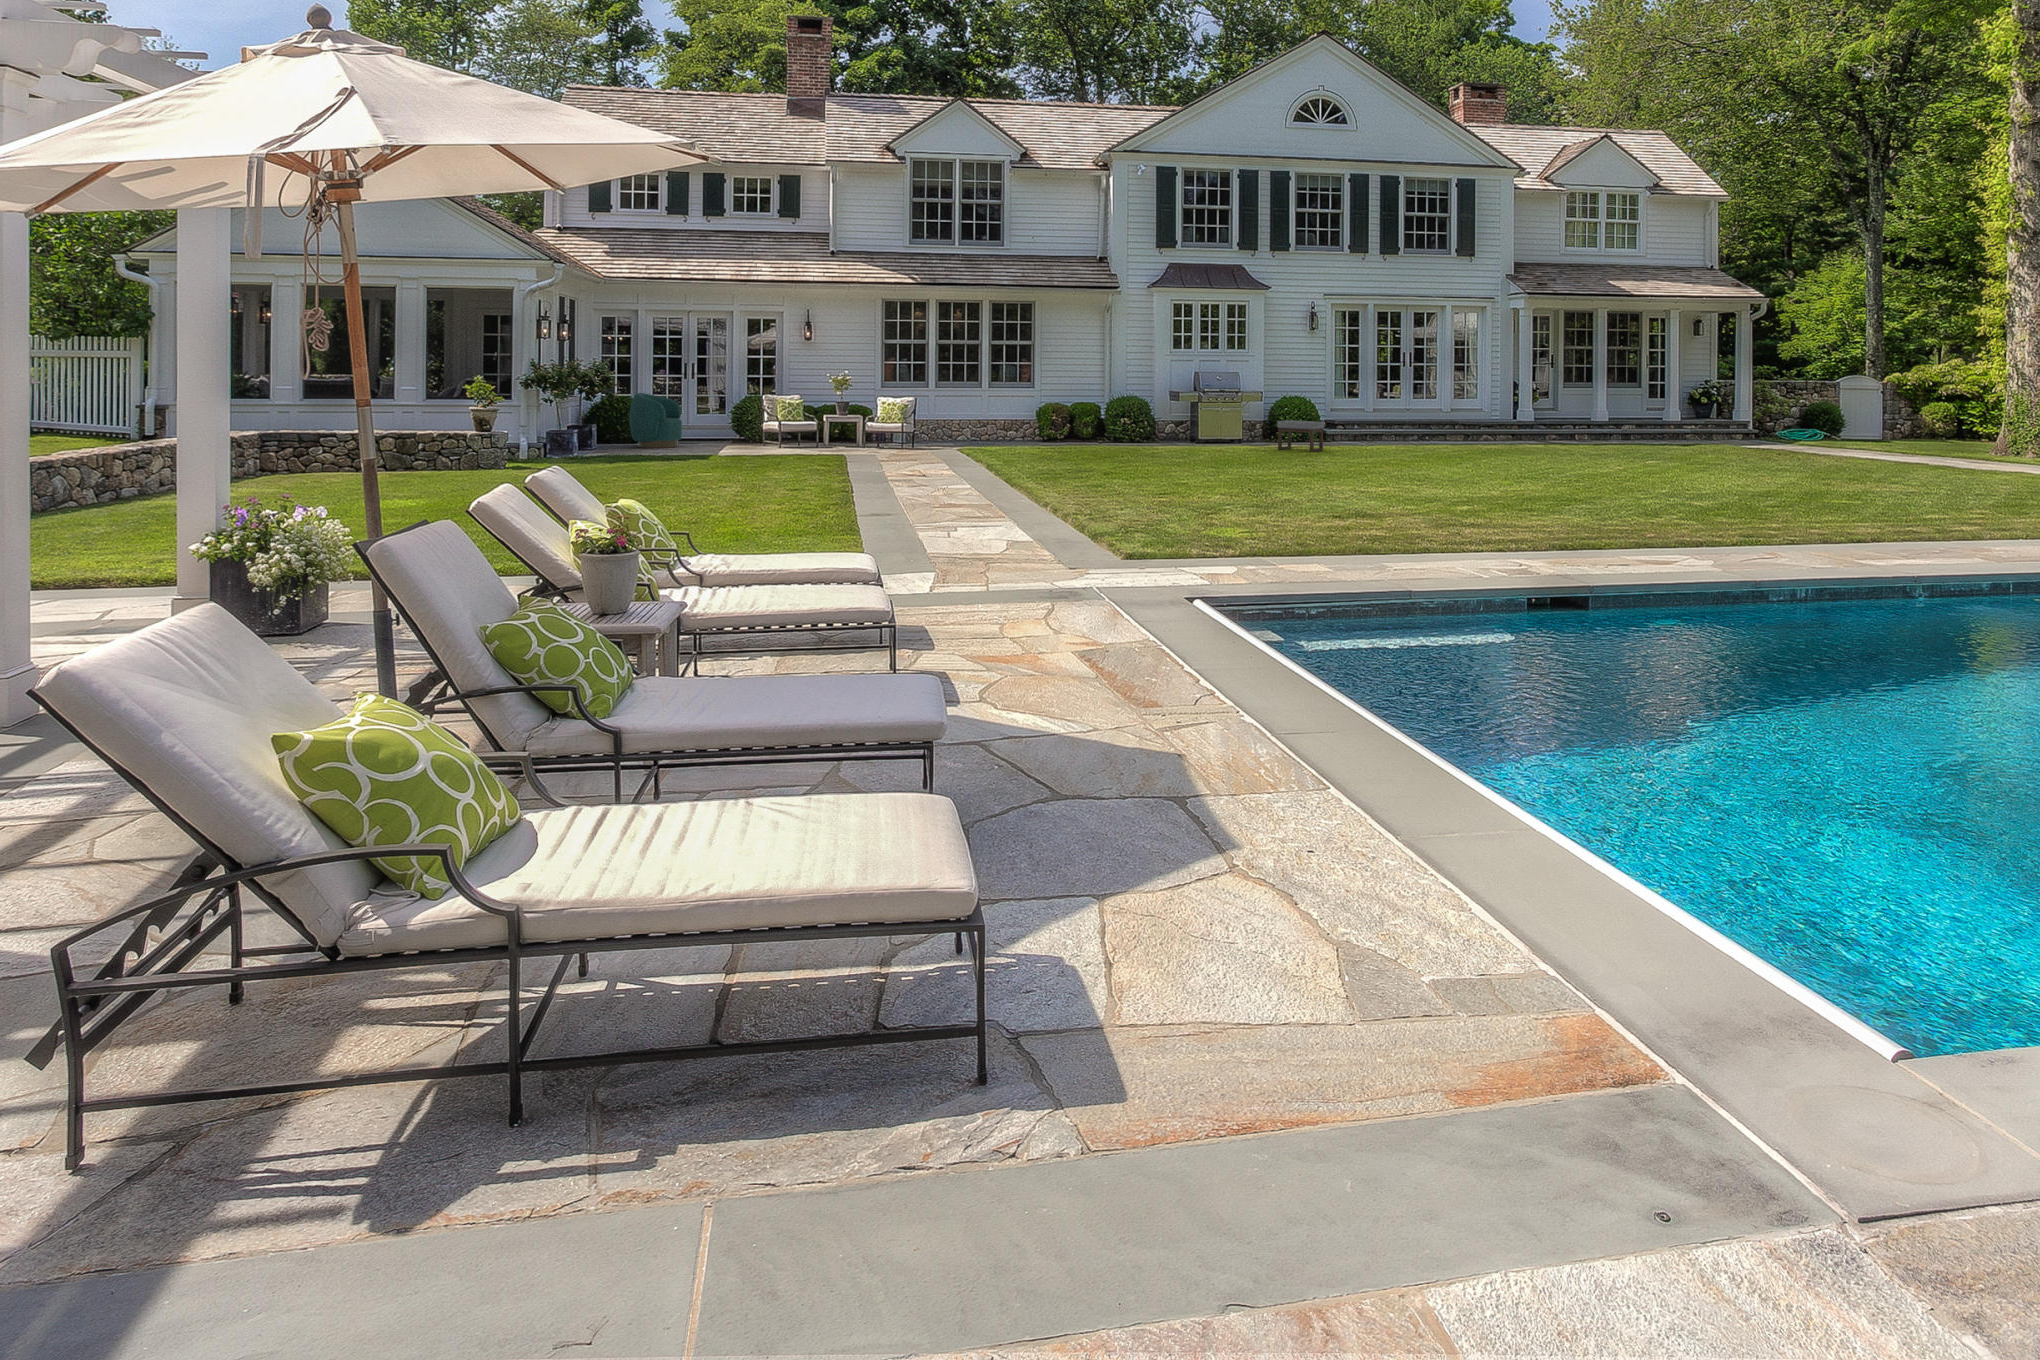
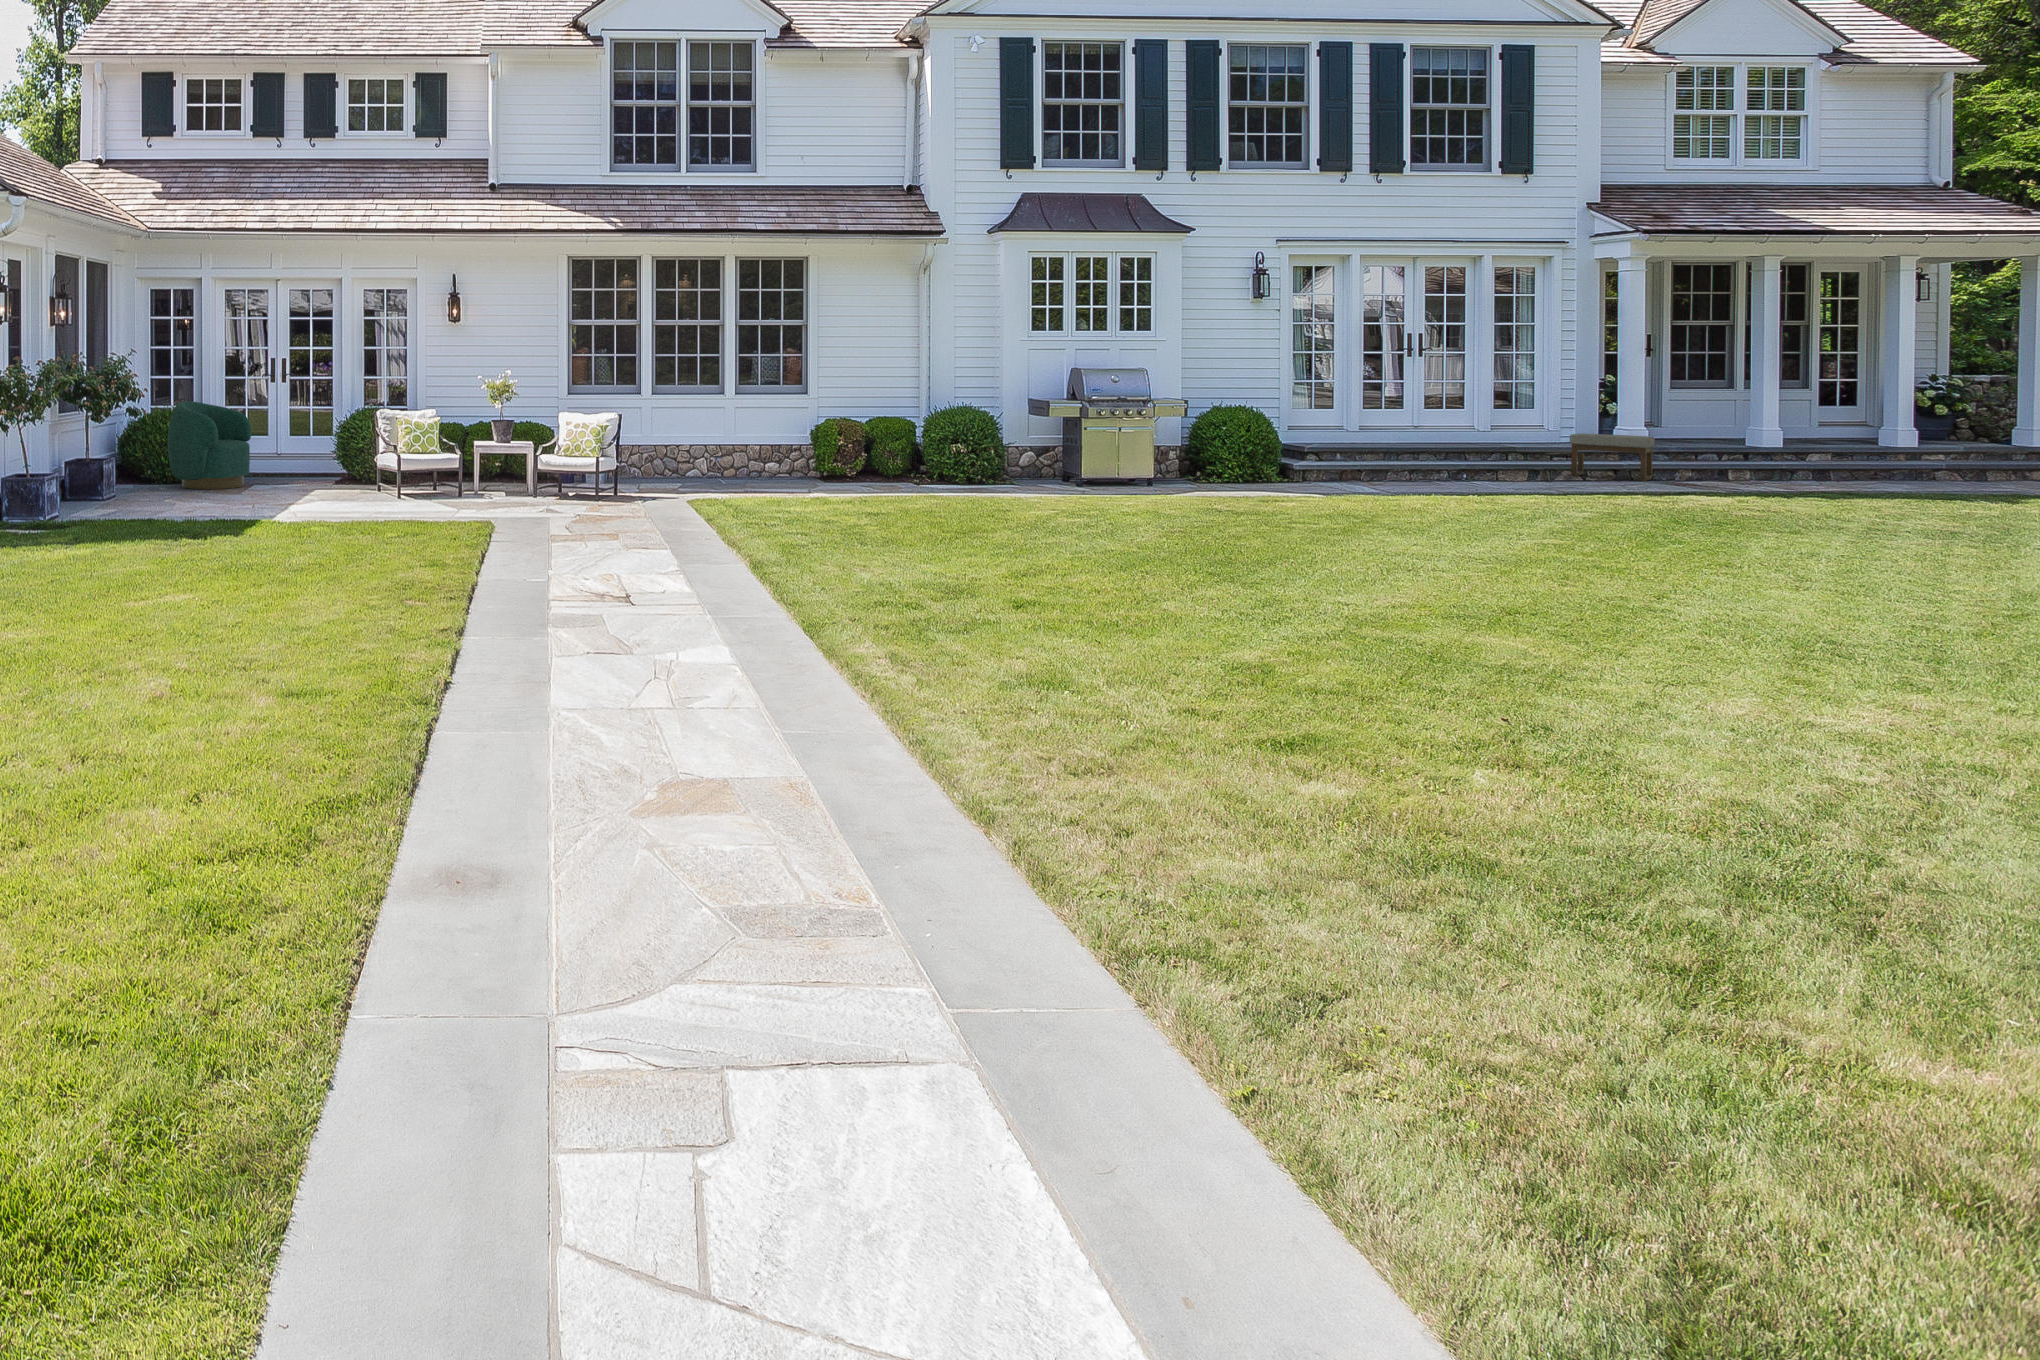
ottoman: present [1277,420,1324,452] -> present [1570,433,1655,481]

